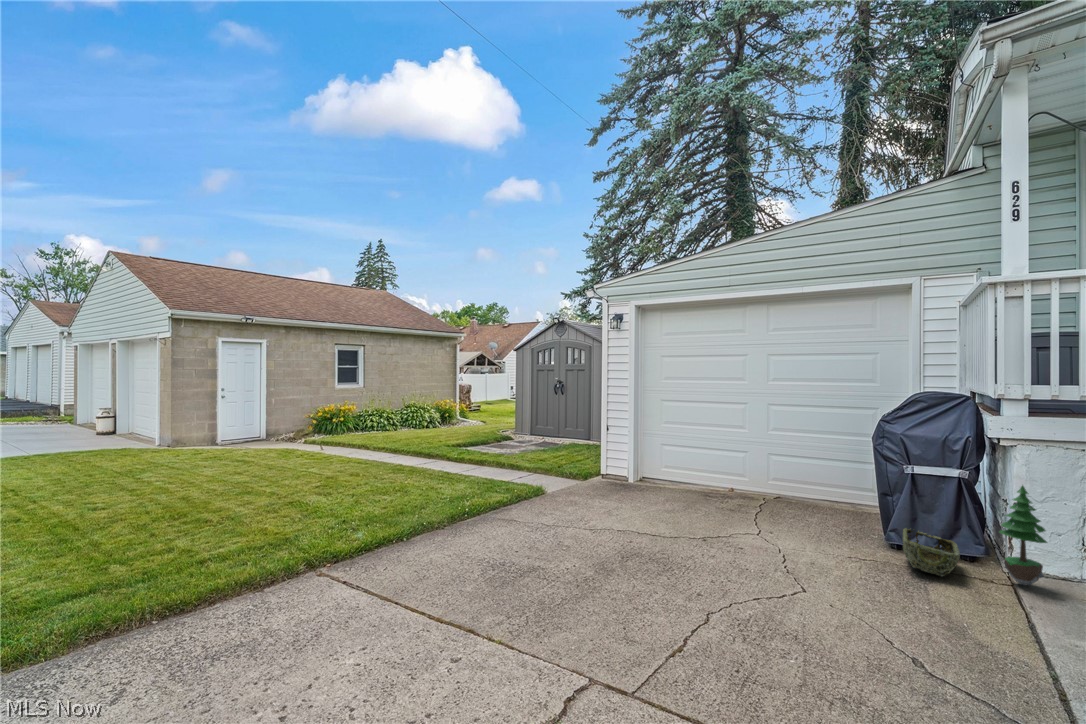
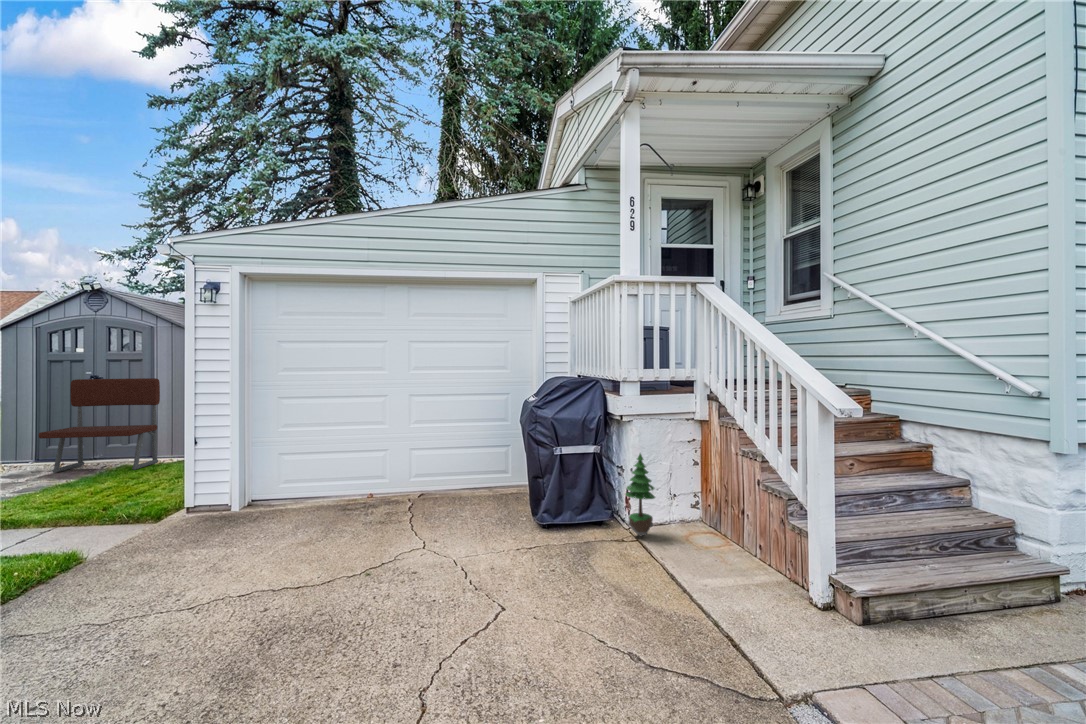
bench: none [532,381,594,446] -> present [39,378,160,473]
woven basket: present [903,528,960,577] -> none [555,506,606,546]

